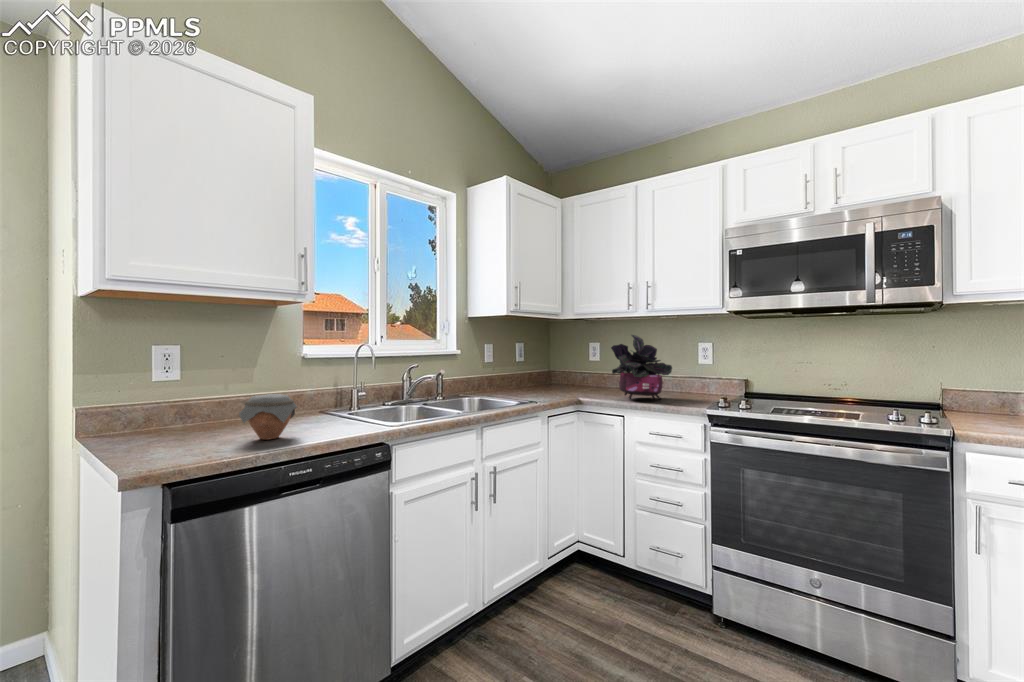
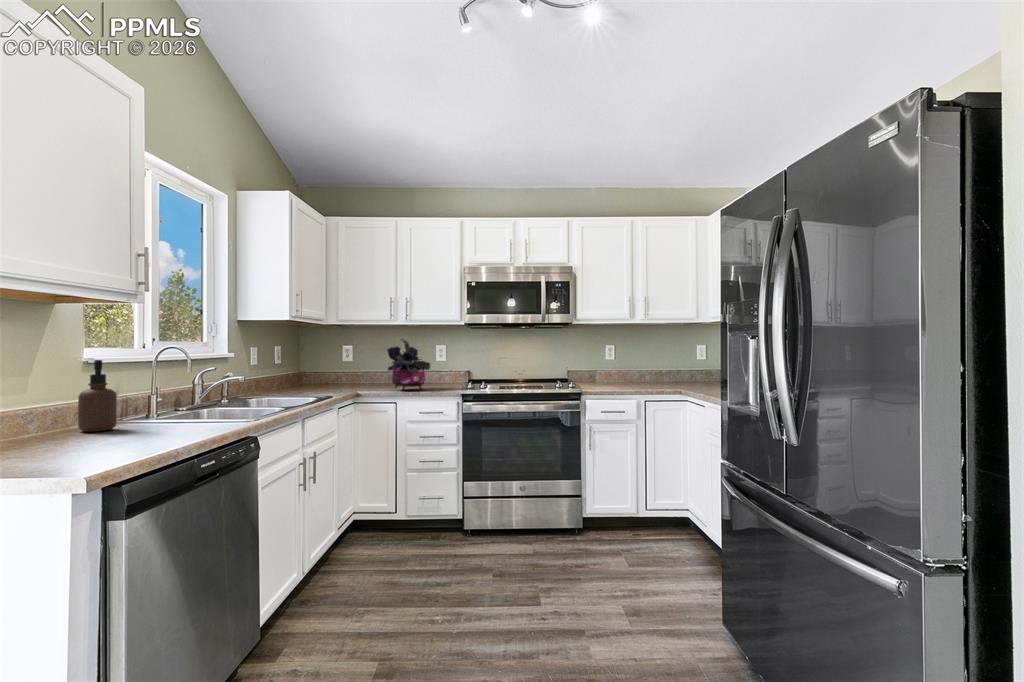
soap dispenser: none [192,356,231,430] -> present [78,360,117,432]
jar: present [239,394,297,440] -> none [175,391,218,429]

